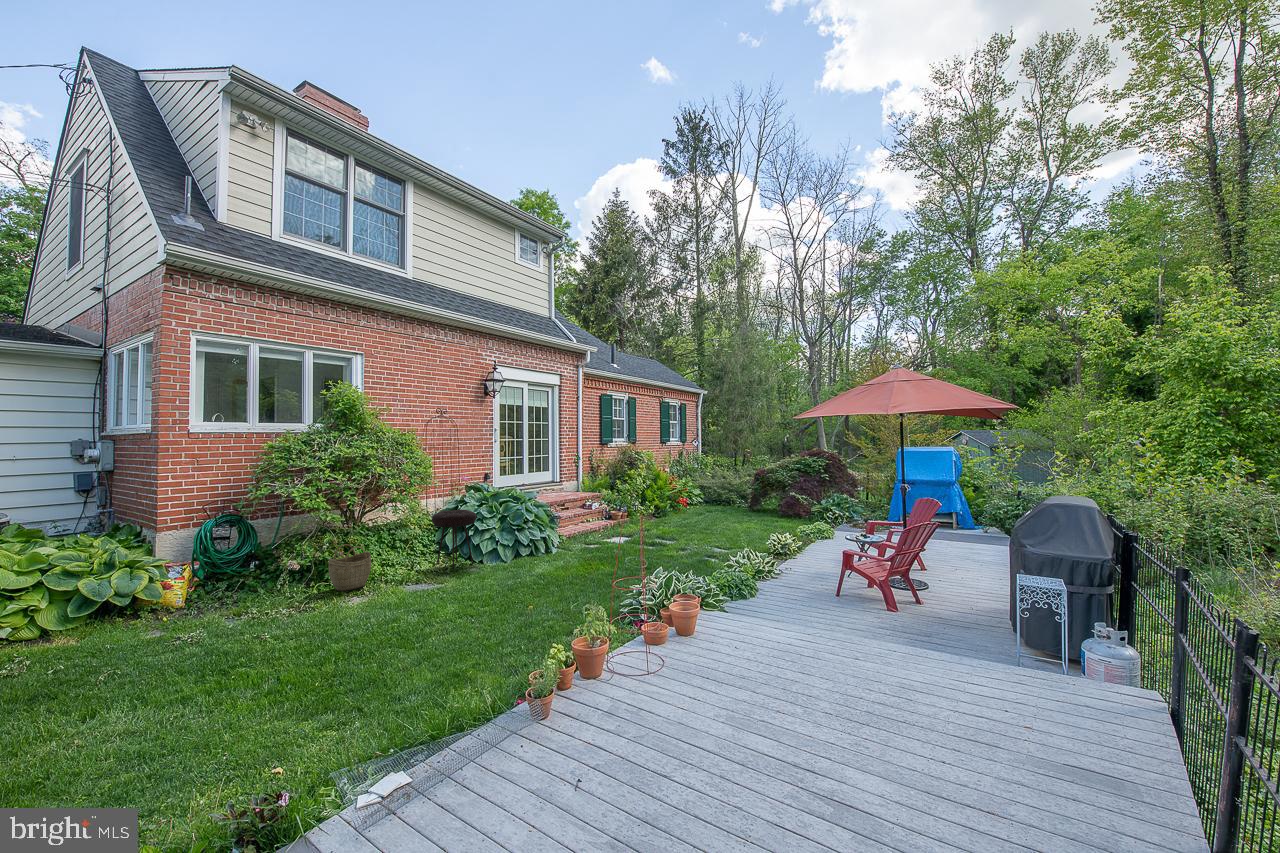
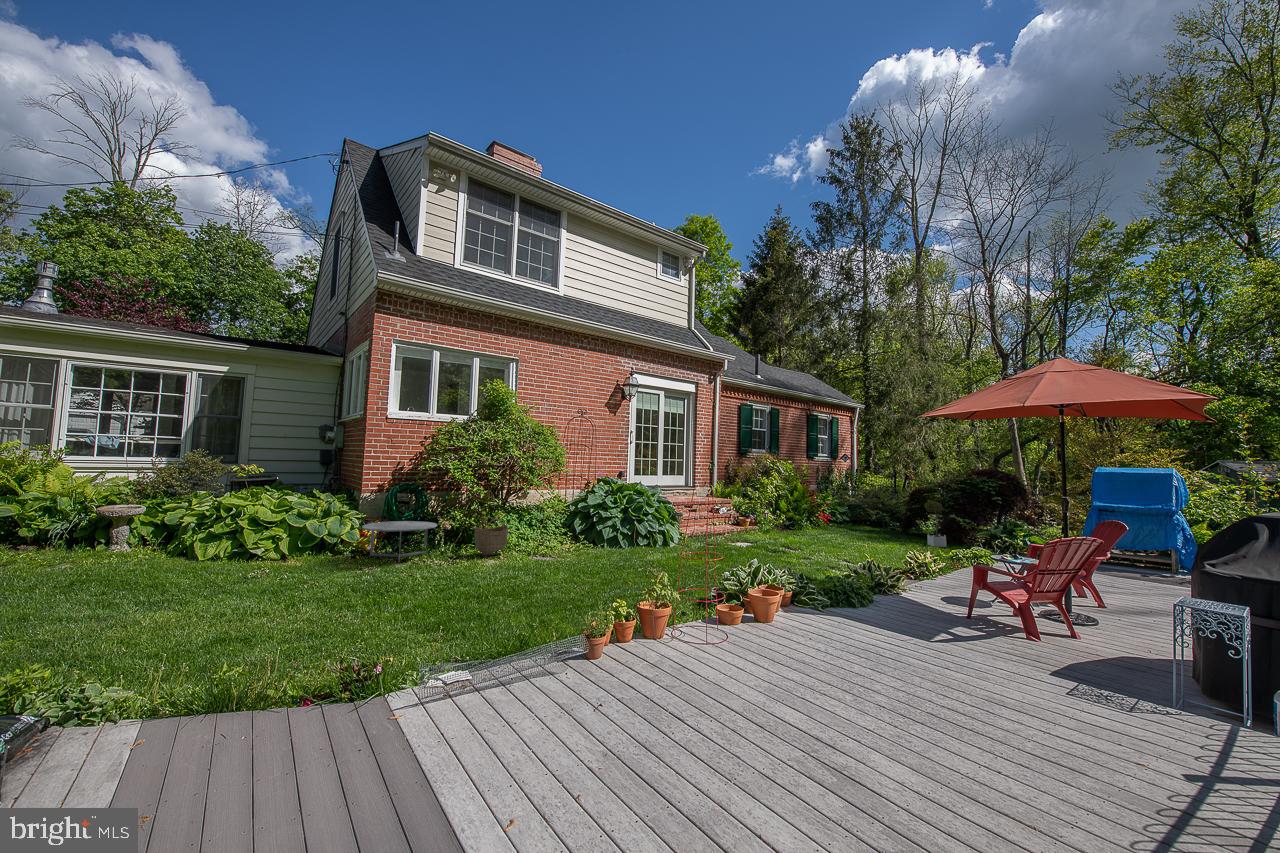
potted tree: none [772,481,790,523] -> present [925,500,947,547]
stool: present [432,509,477,569] -> none [562,498,601,550]
coffee table: none [170,559,279,617] -> present [362,521,437,562]

